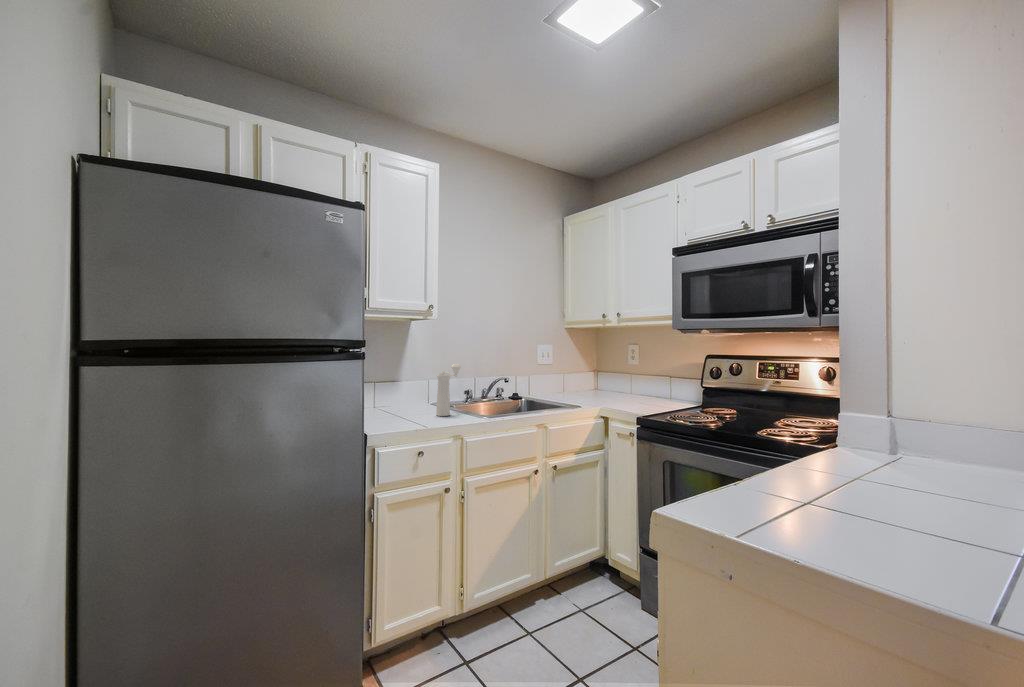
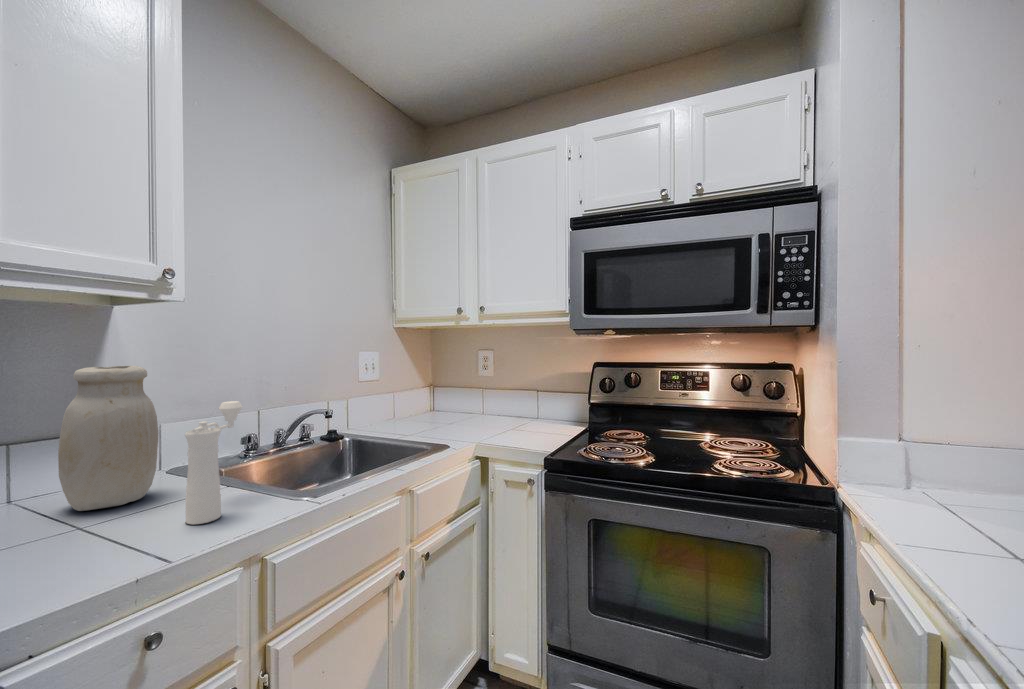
jar: none [394,345,428,408] -> present [58,366,158,511]

